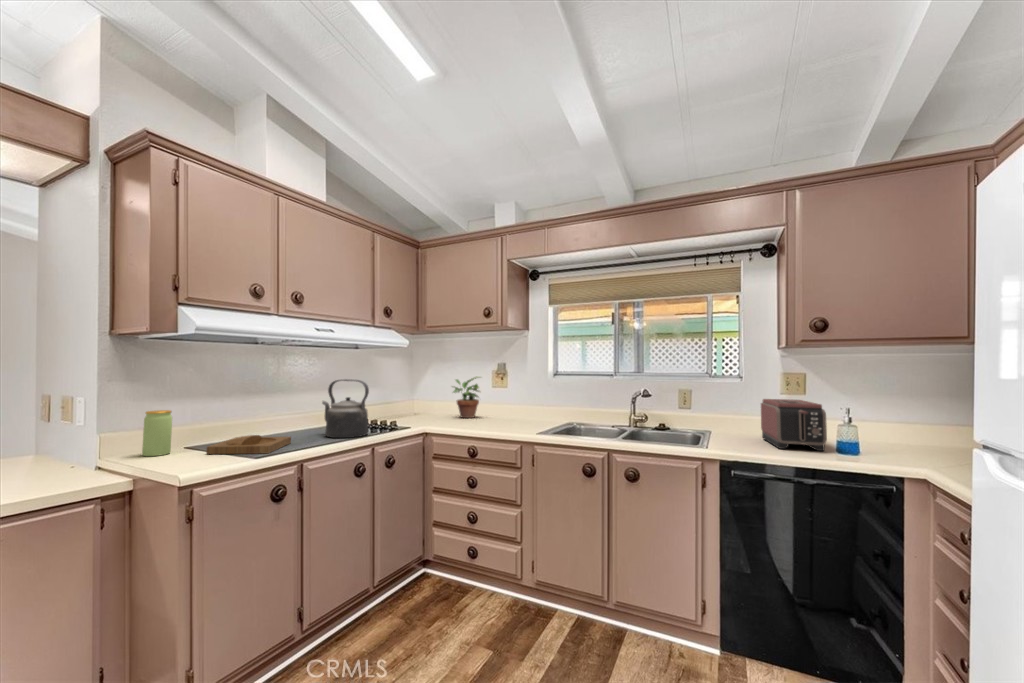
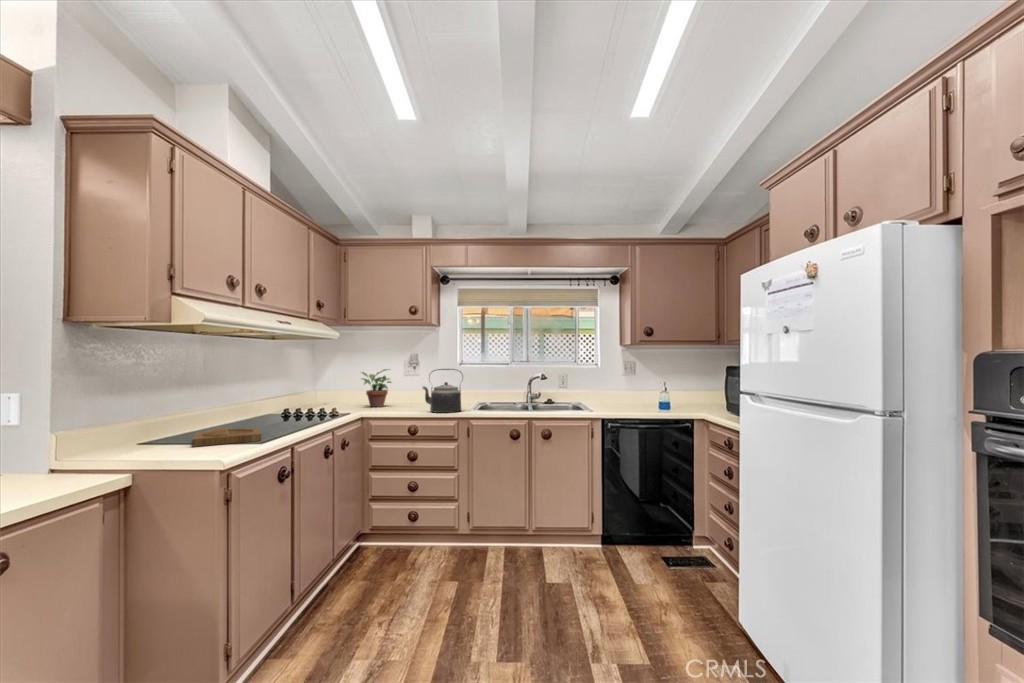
kettle: present [322,379,369,438] -> present [423,369,463,413]
toaster: present [761,399,827,451] -> none [614,378,656,409]
jar: present [142,410,172,456] -> none [111,405,144,454]

